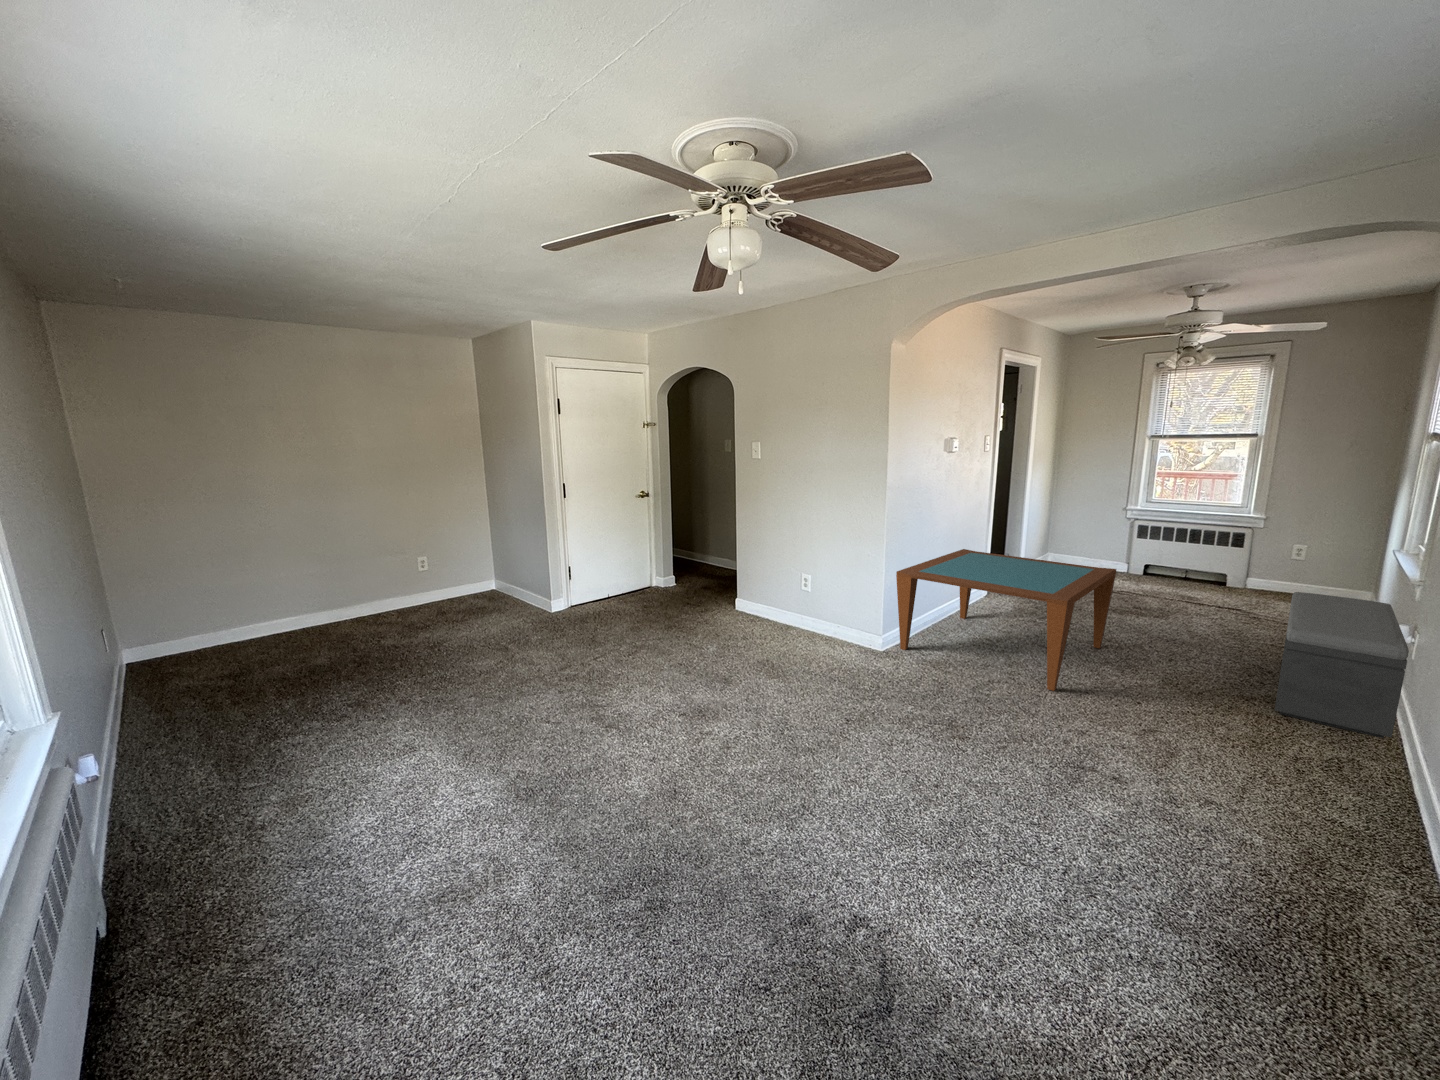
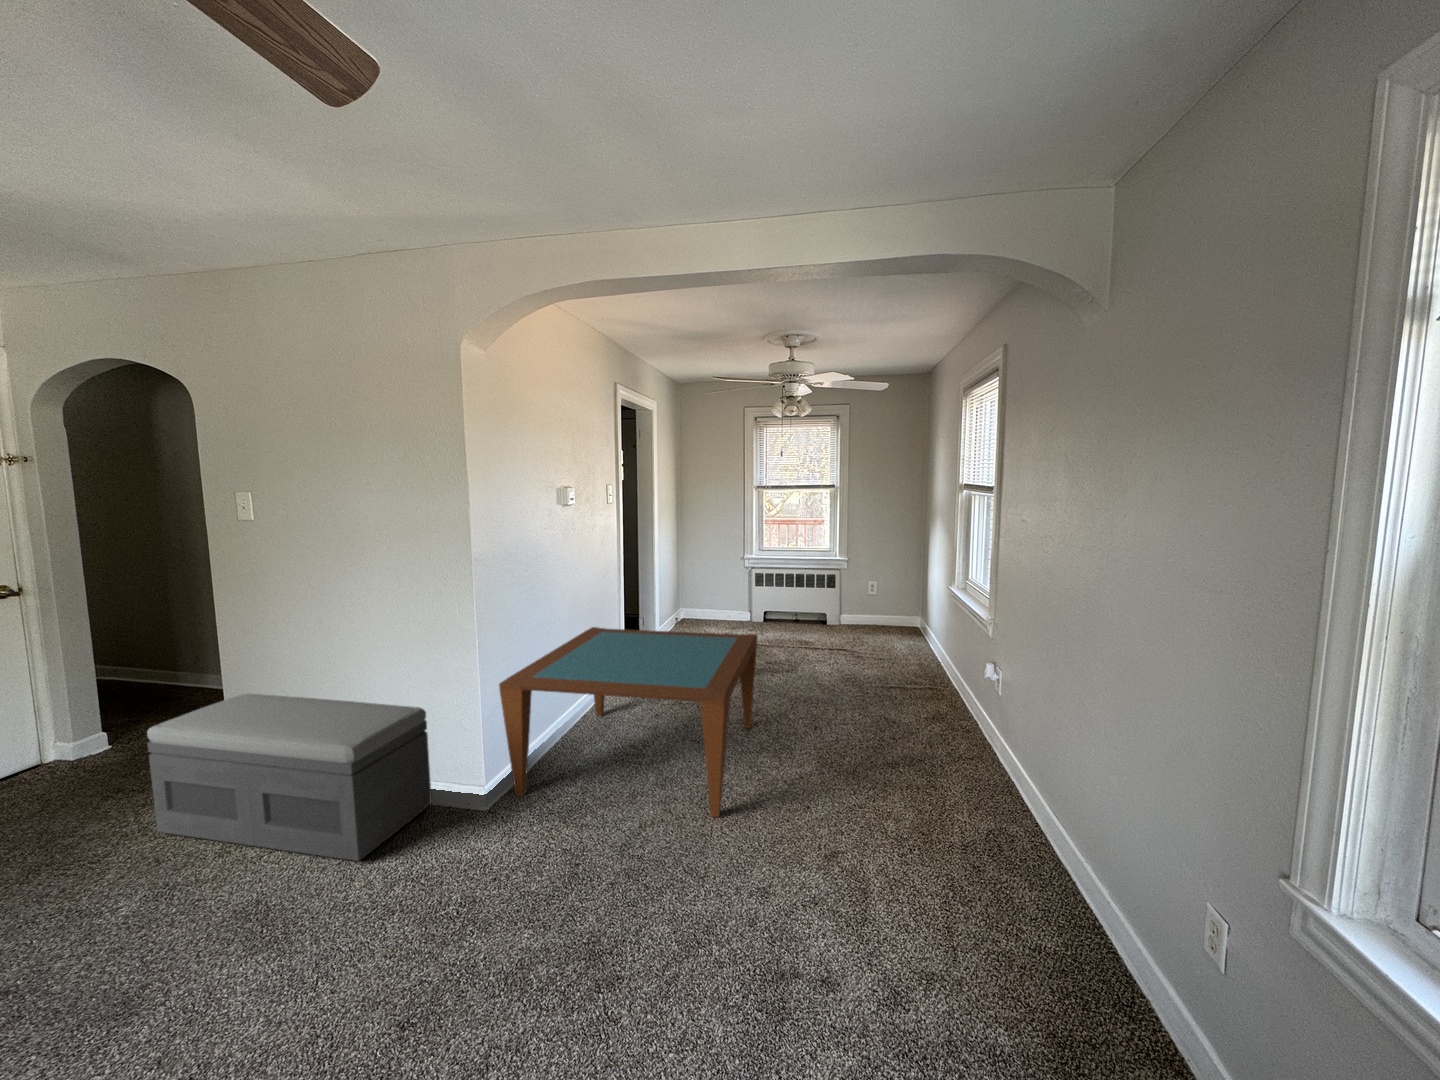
storage bench: present [1275,592,1409,738] -> present [147,693,432,861]

